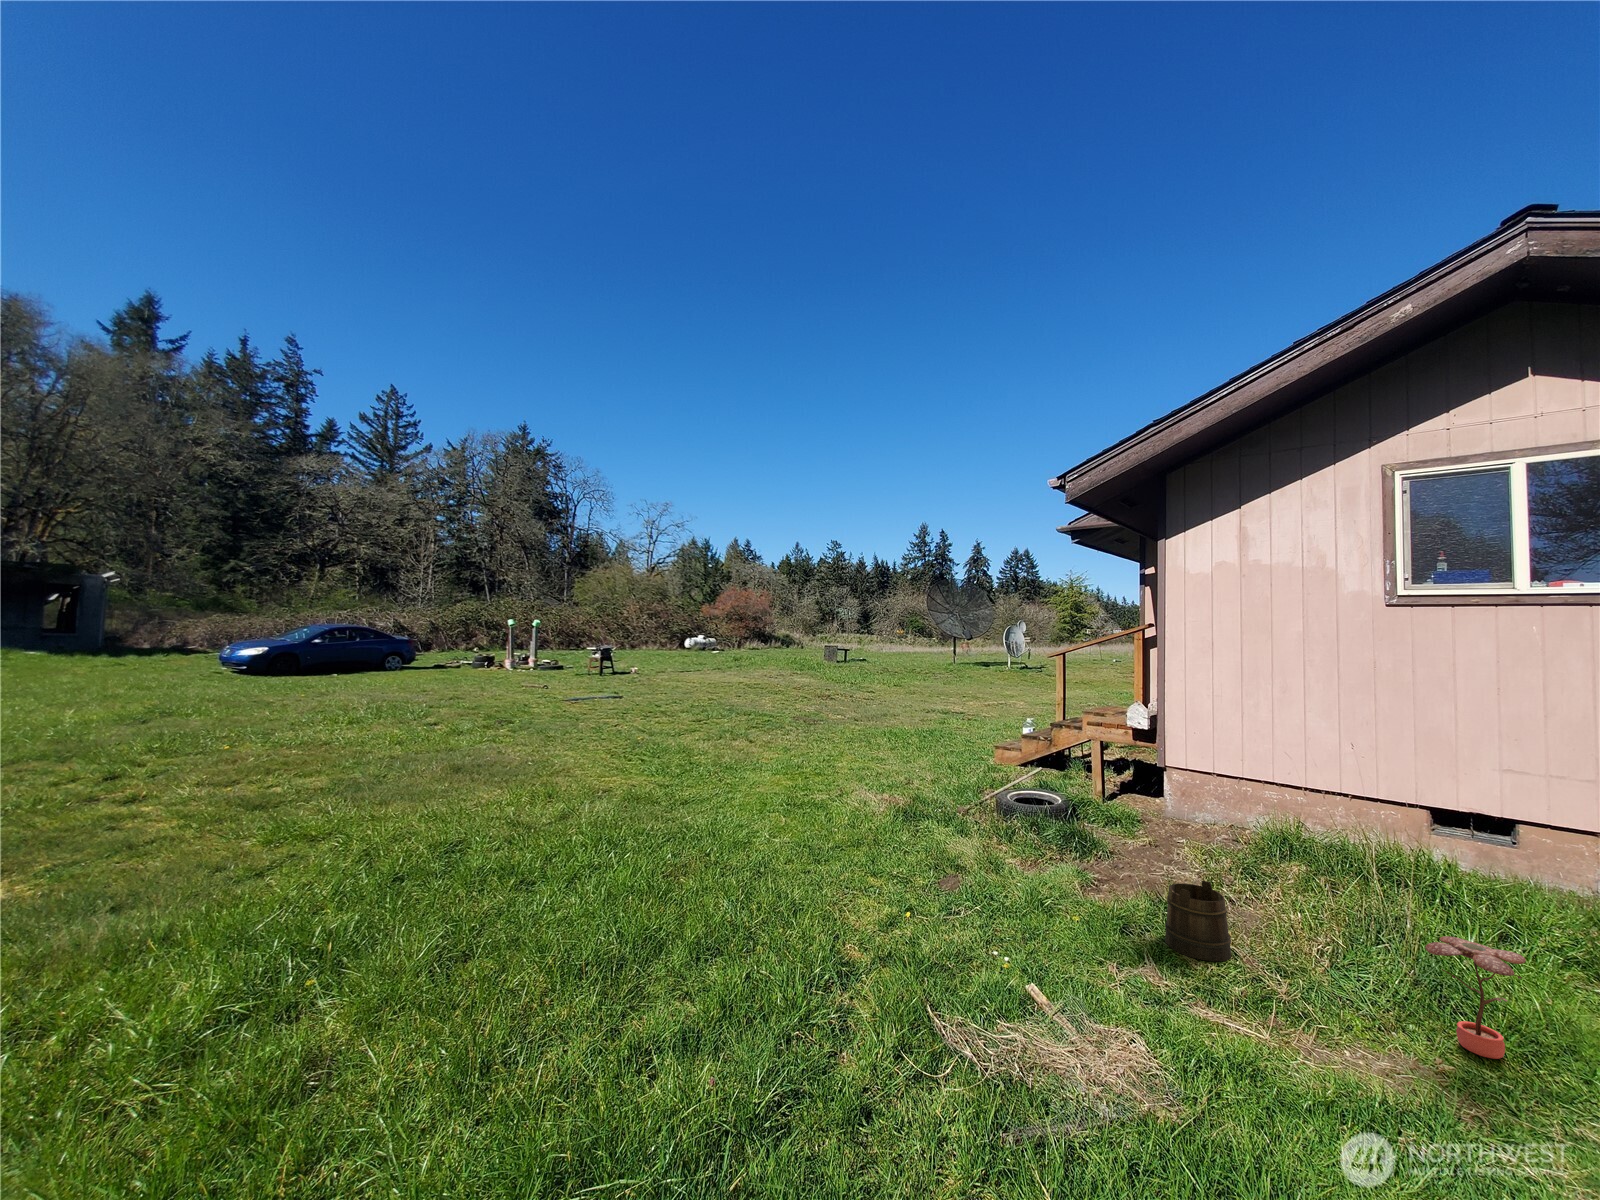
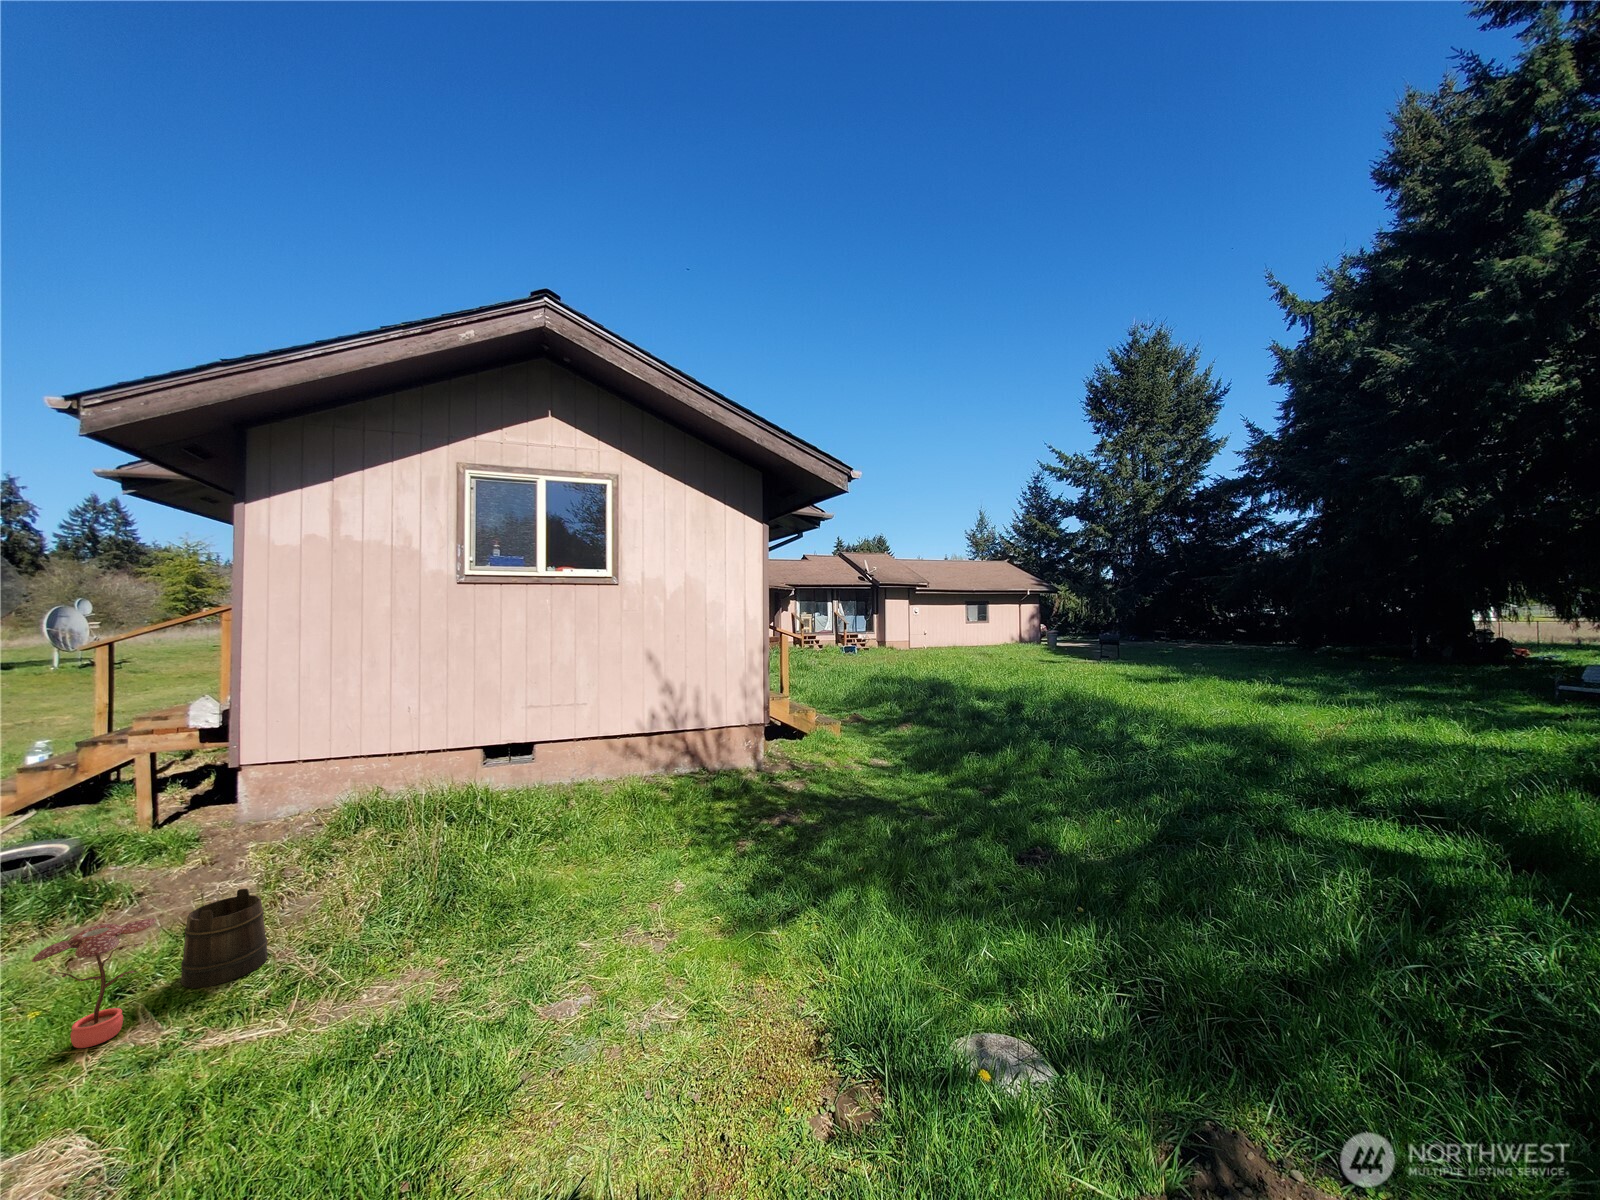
potted plant: present [1425,936,1526,1059] -> present [32,918,156,1048]

